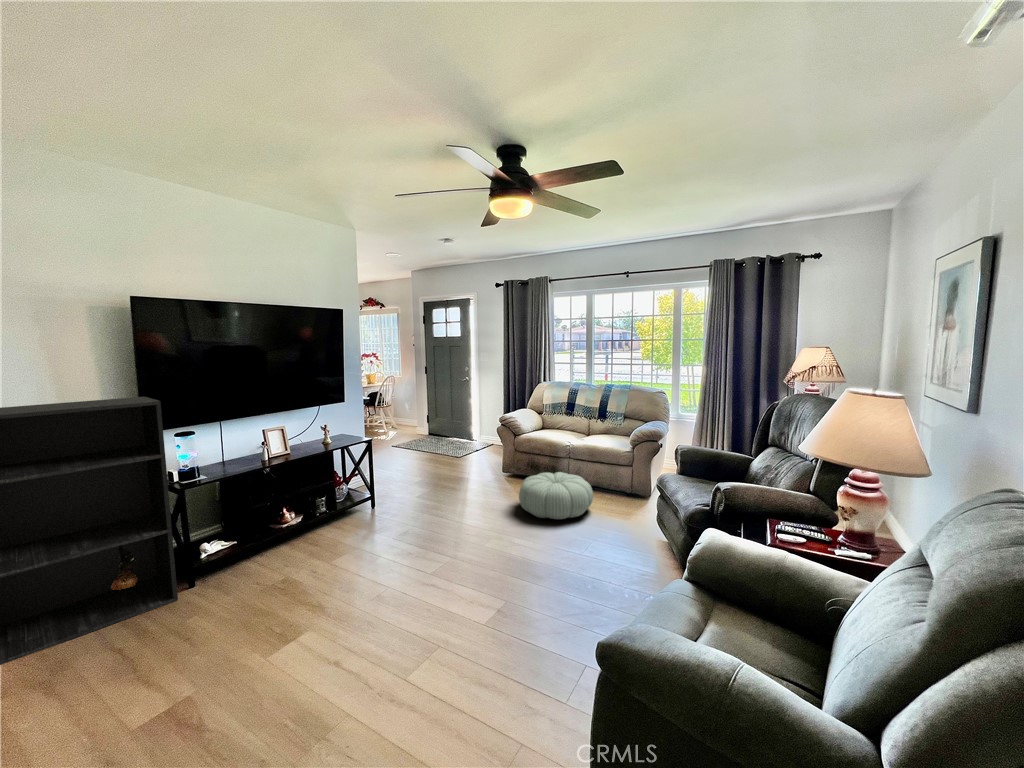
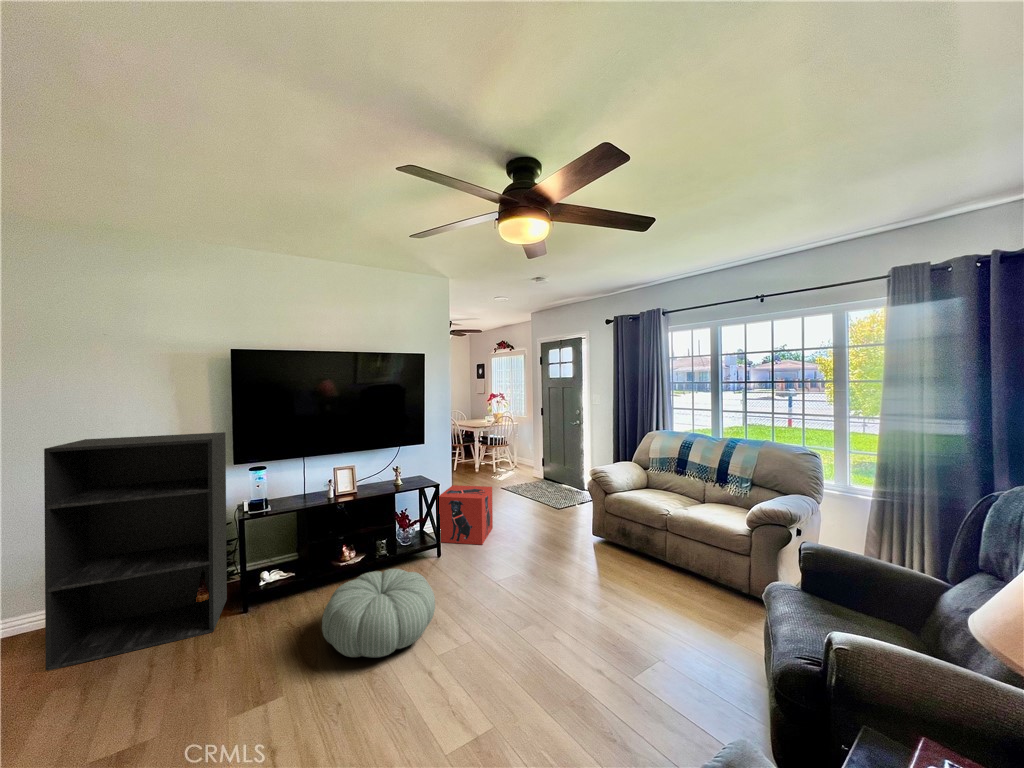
storage box: none [360,442,408,499] -> present [439,485,493,545]
pouf: present [519,472,593,519] -> present [322,569,435,657]

